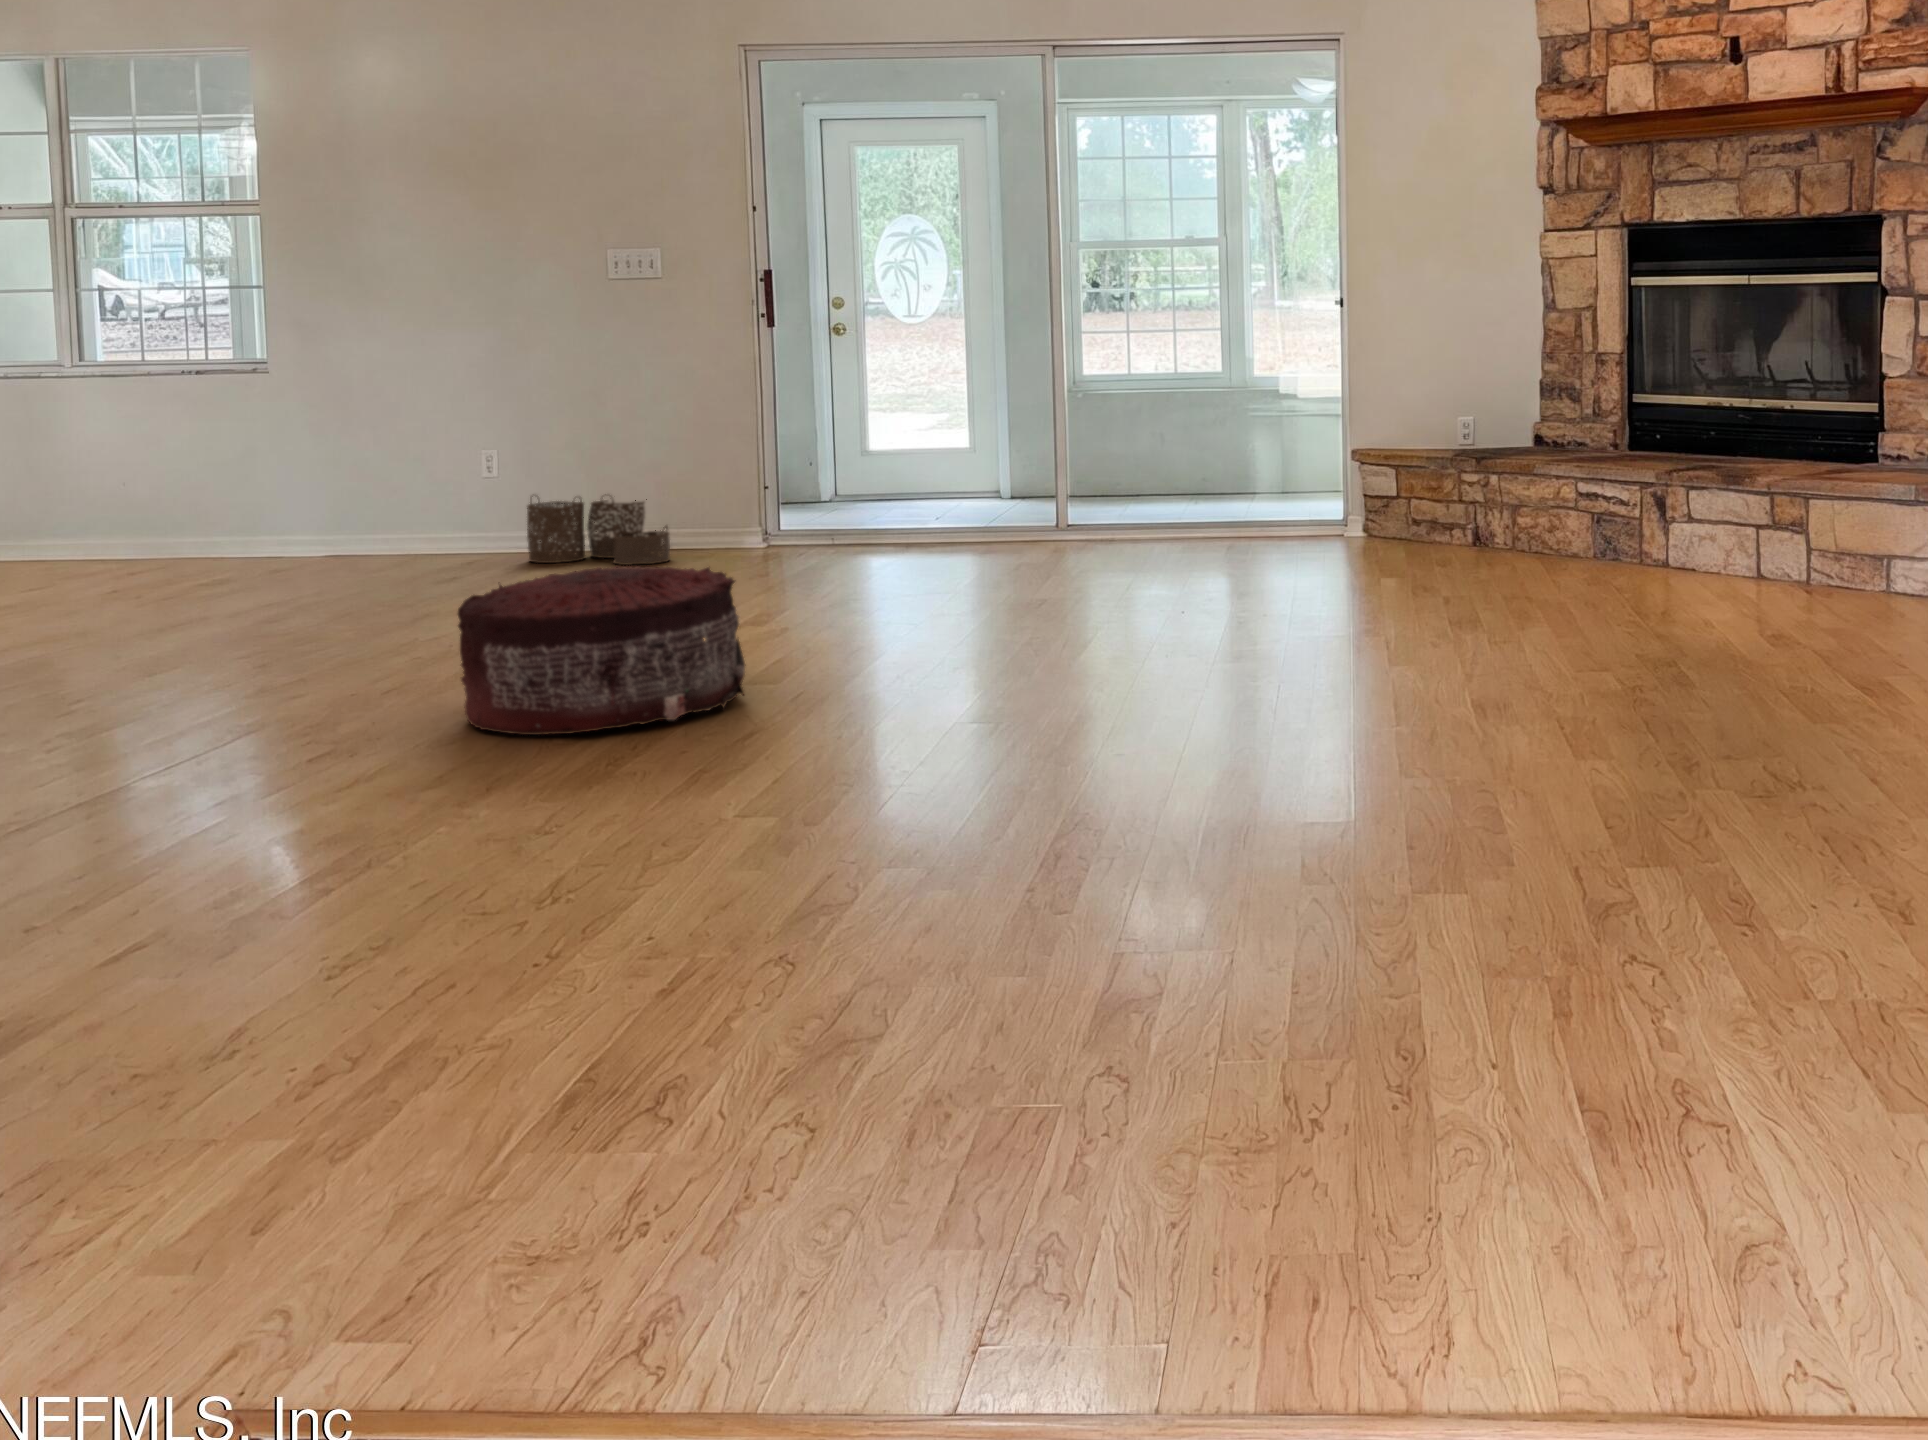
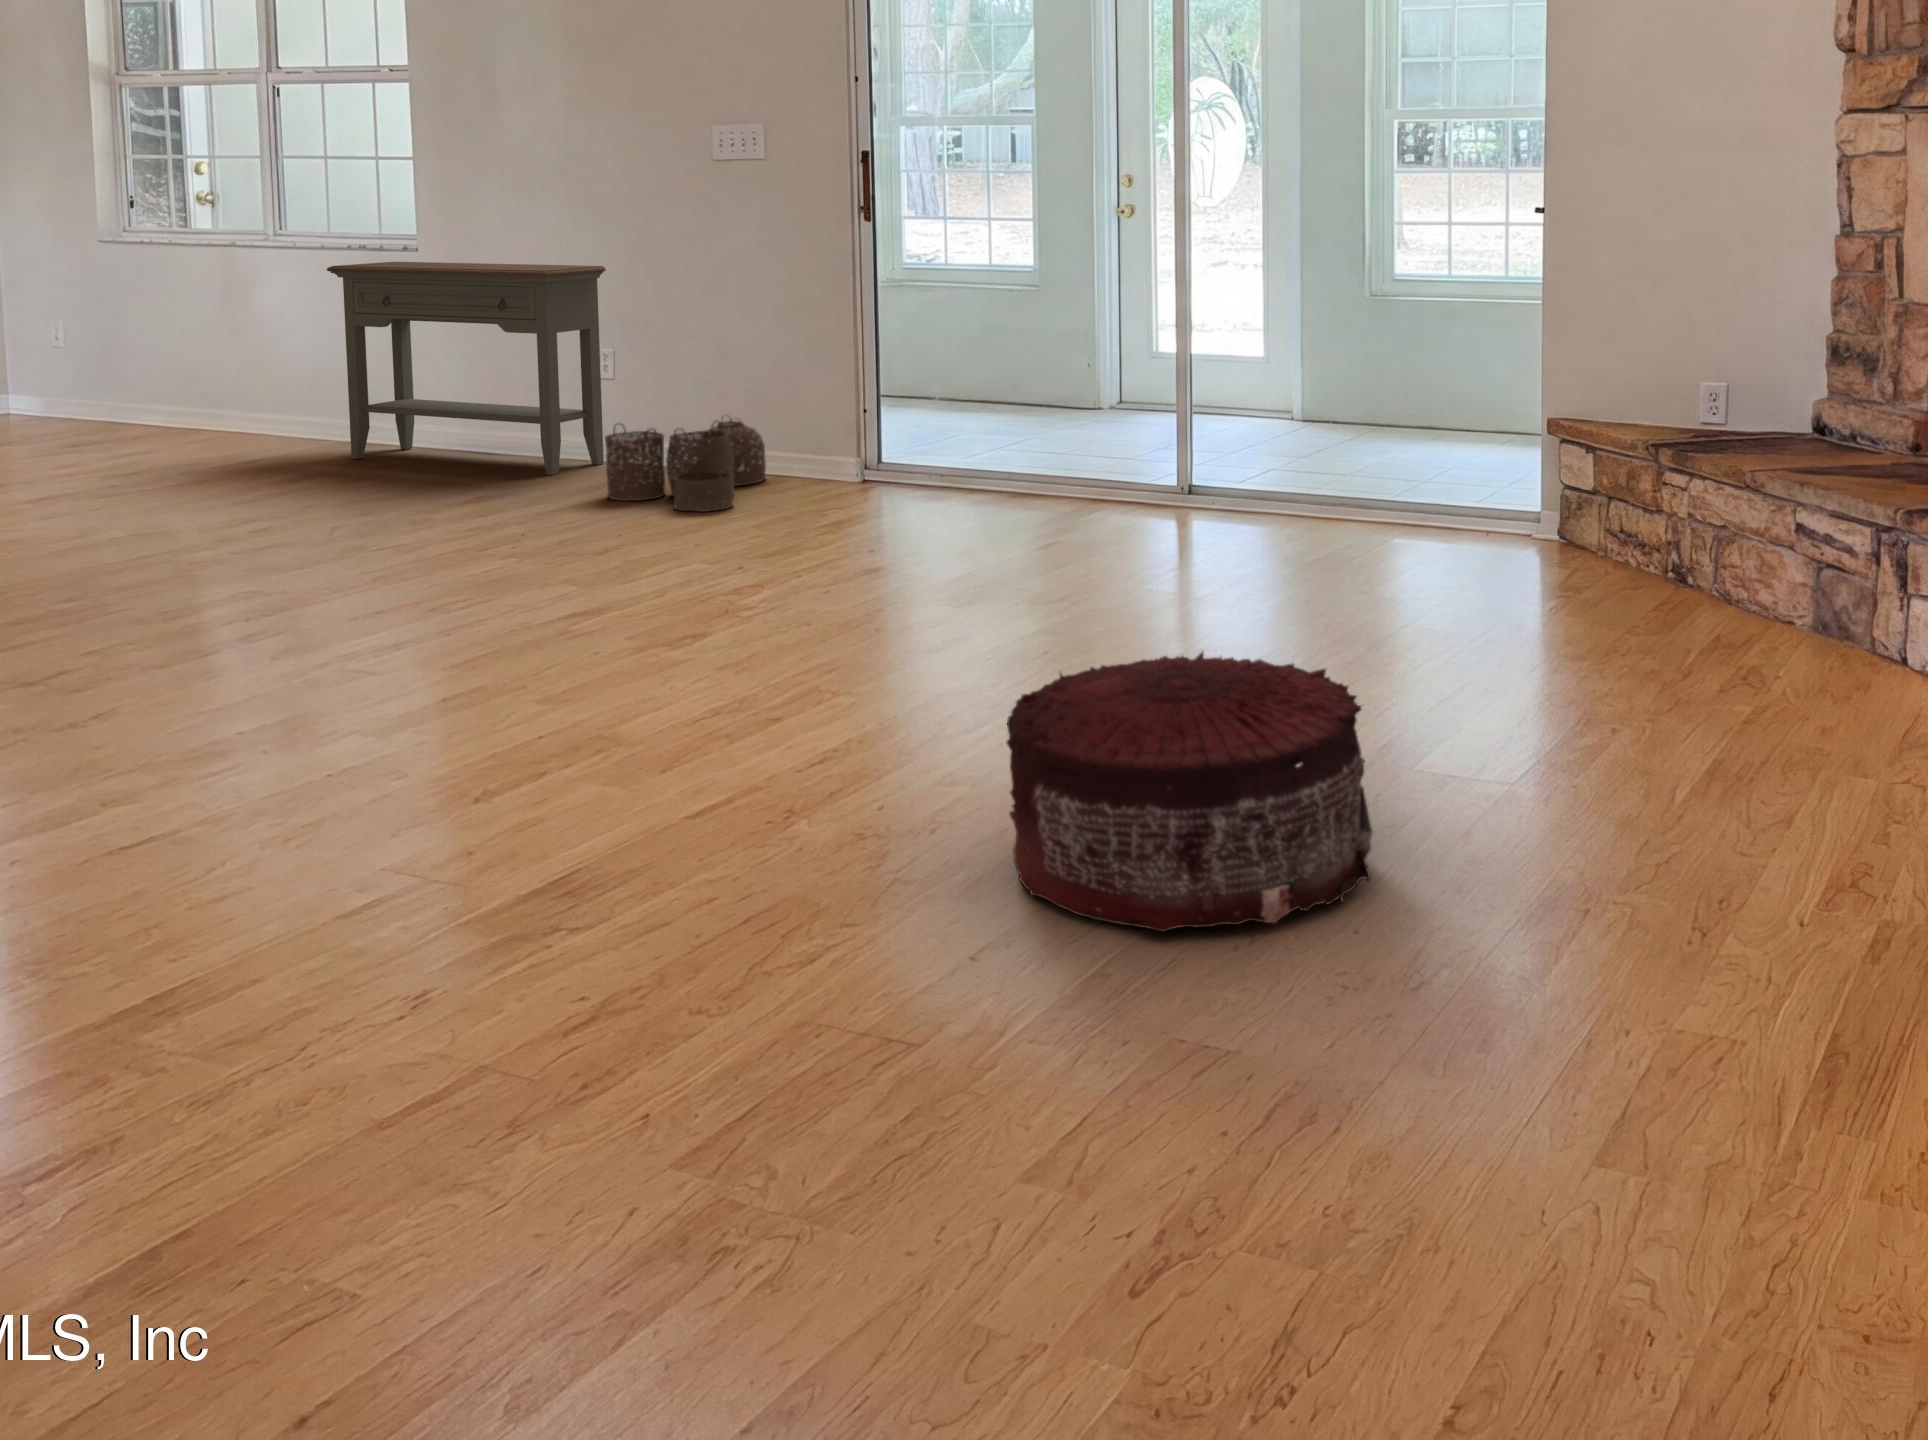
console table: none [141,358,473,556] -> present [327,262,606,475]
pouf: present [458,566,745,735] -> present [1007,652,1372,932]

